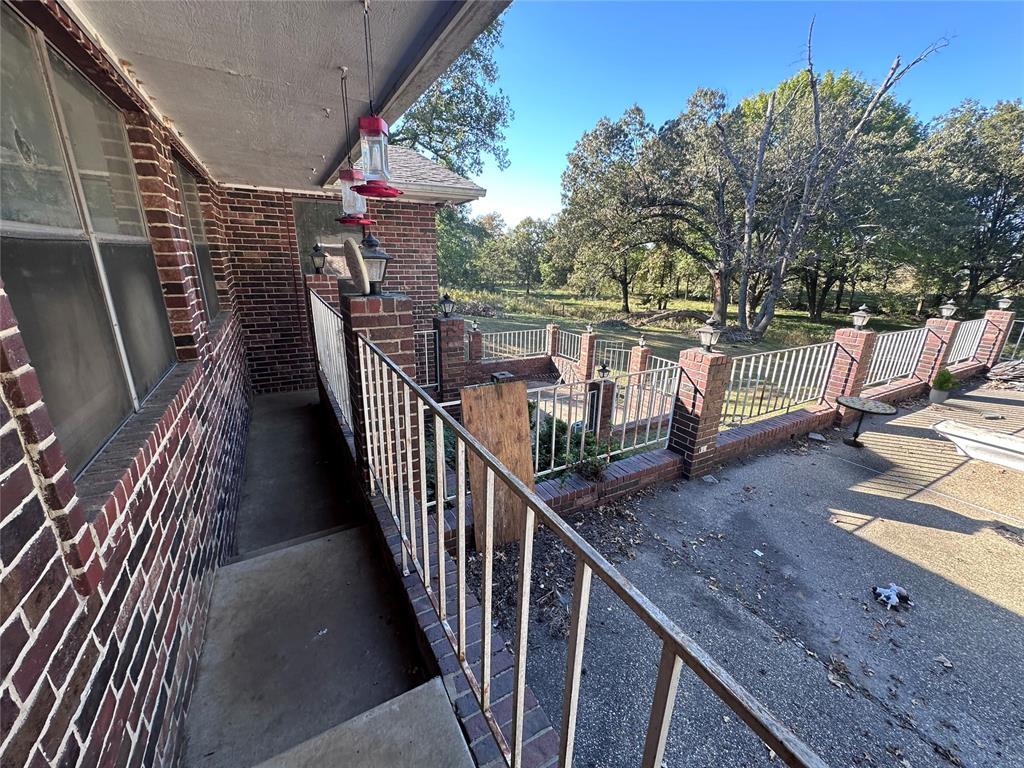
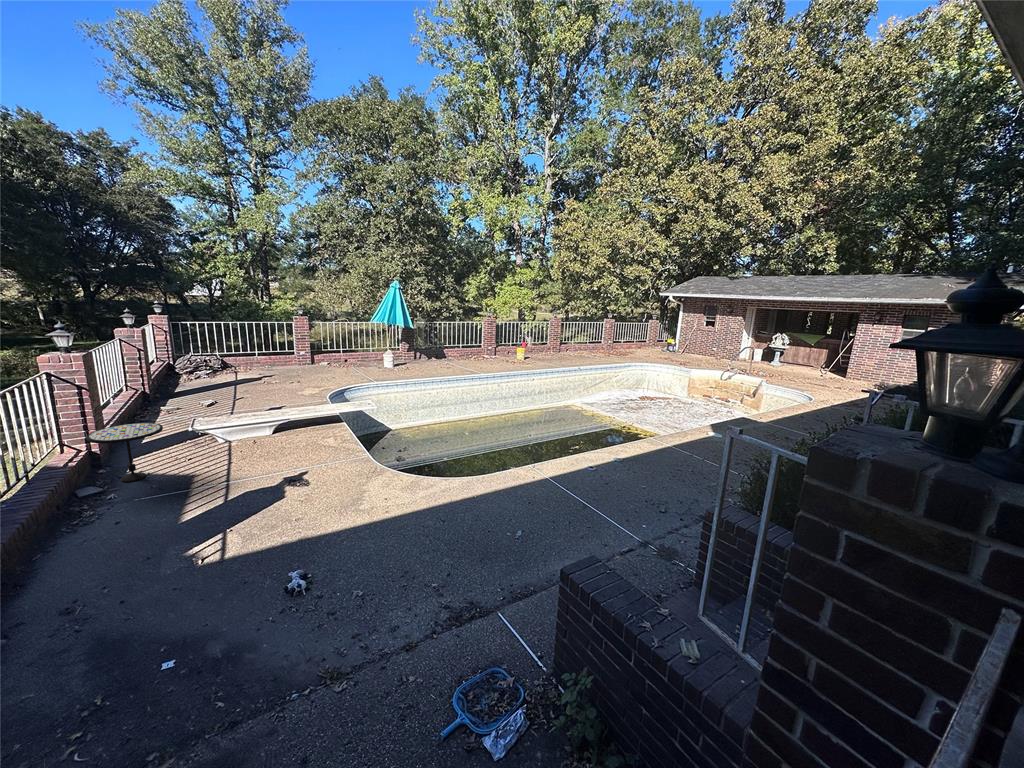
potted plant: present [930,368,961,404] -> none [147,373,174,408]

